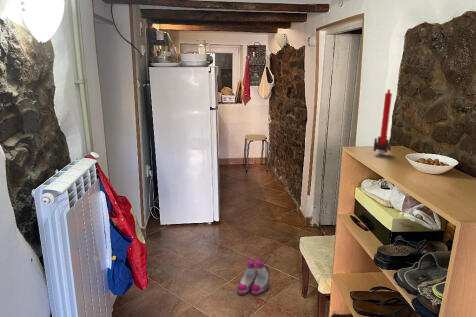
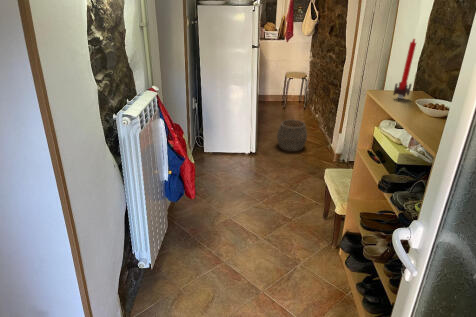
woven basket: none [242,183,274,218] -> present [277,120,307,151]
boots: present [238,259,270,294] -> none [268,184,296,212]

